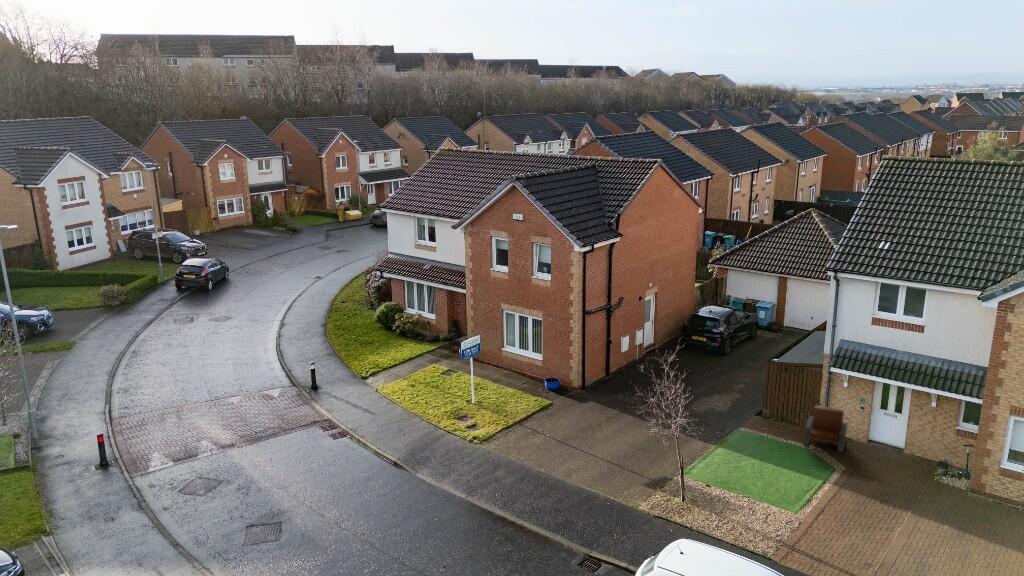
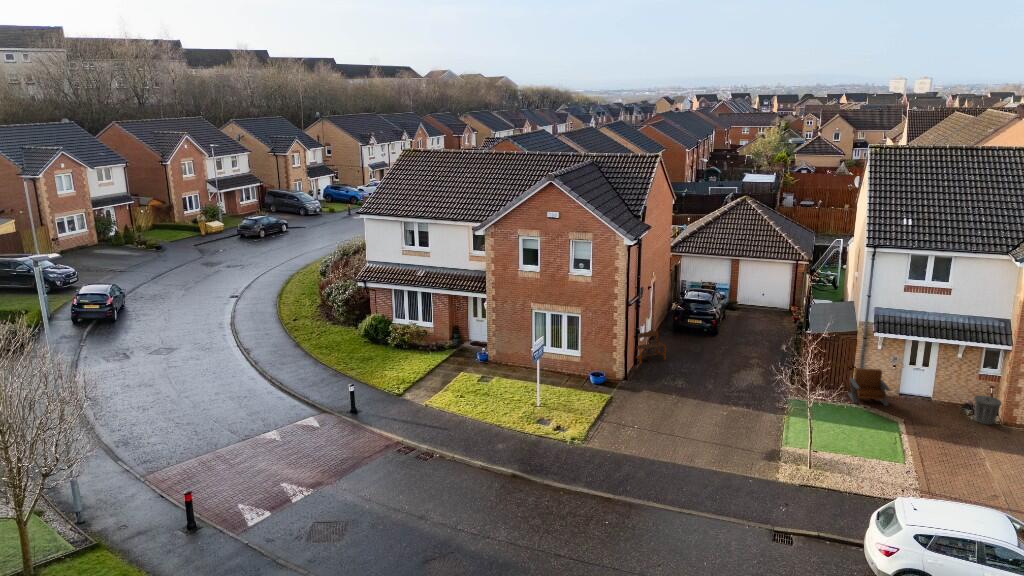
bench: none [609,342,642,375] -> present [636,331,666,364]
trash can: none [935,455,967,491] -> present [974,395,1001,425]

